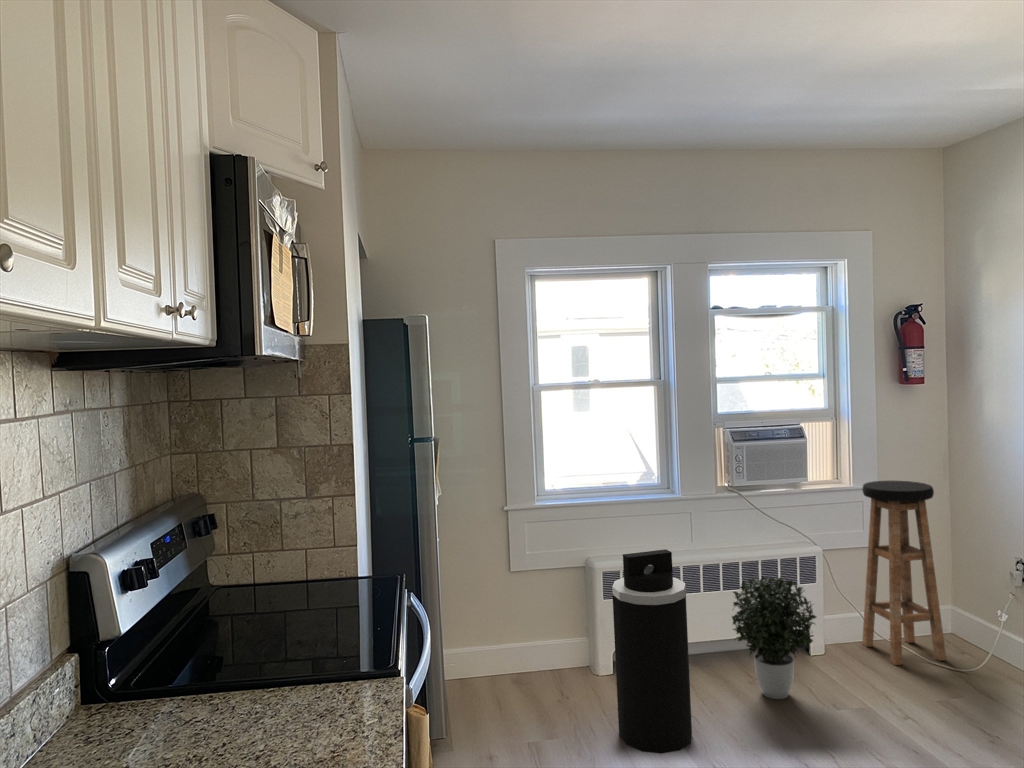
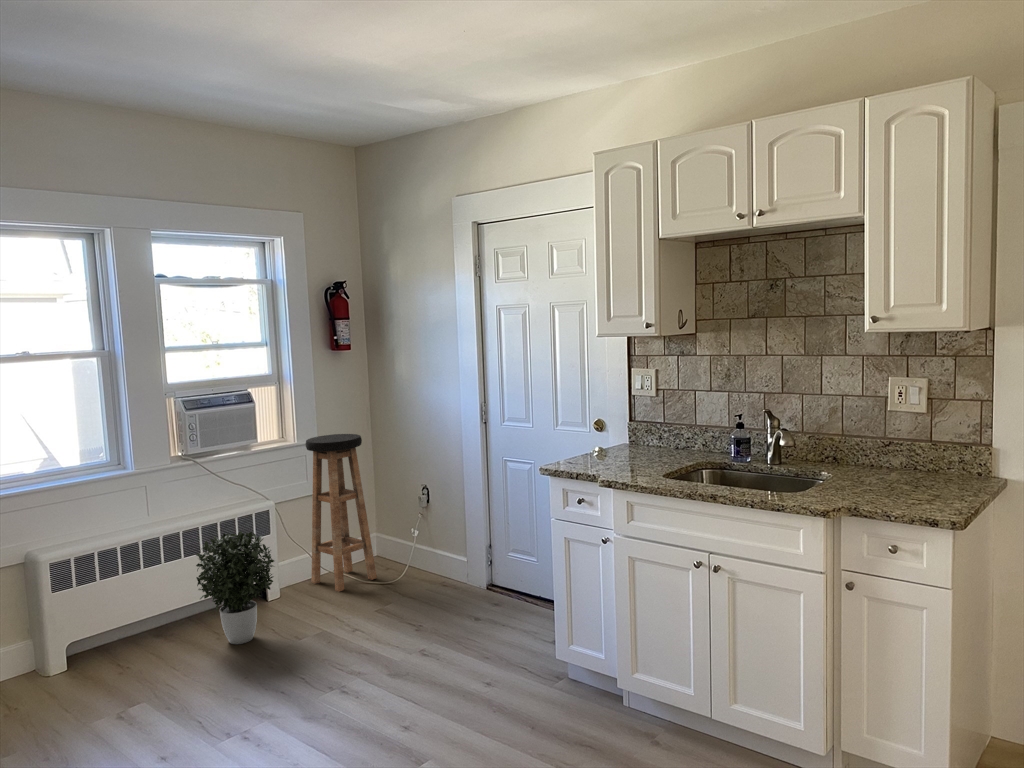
trash can: present [612,549,692,754] -> none [72,519,167,724]

